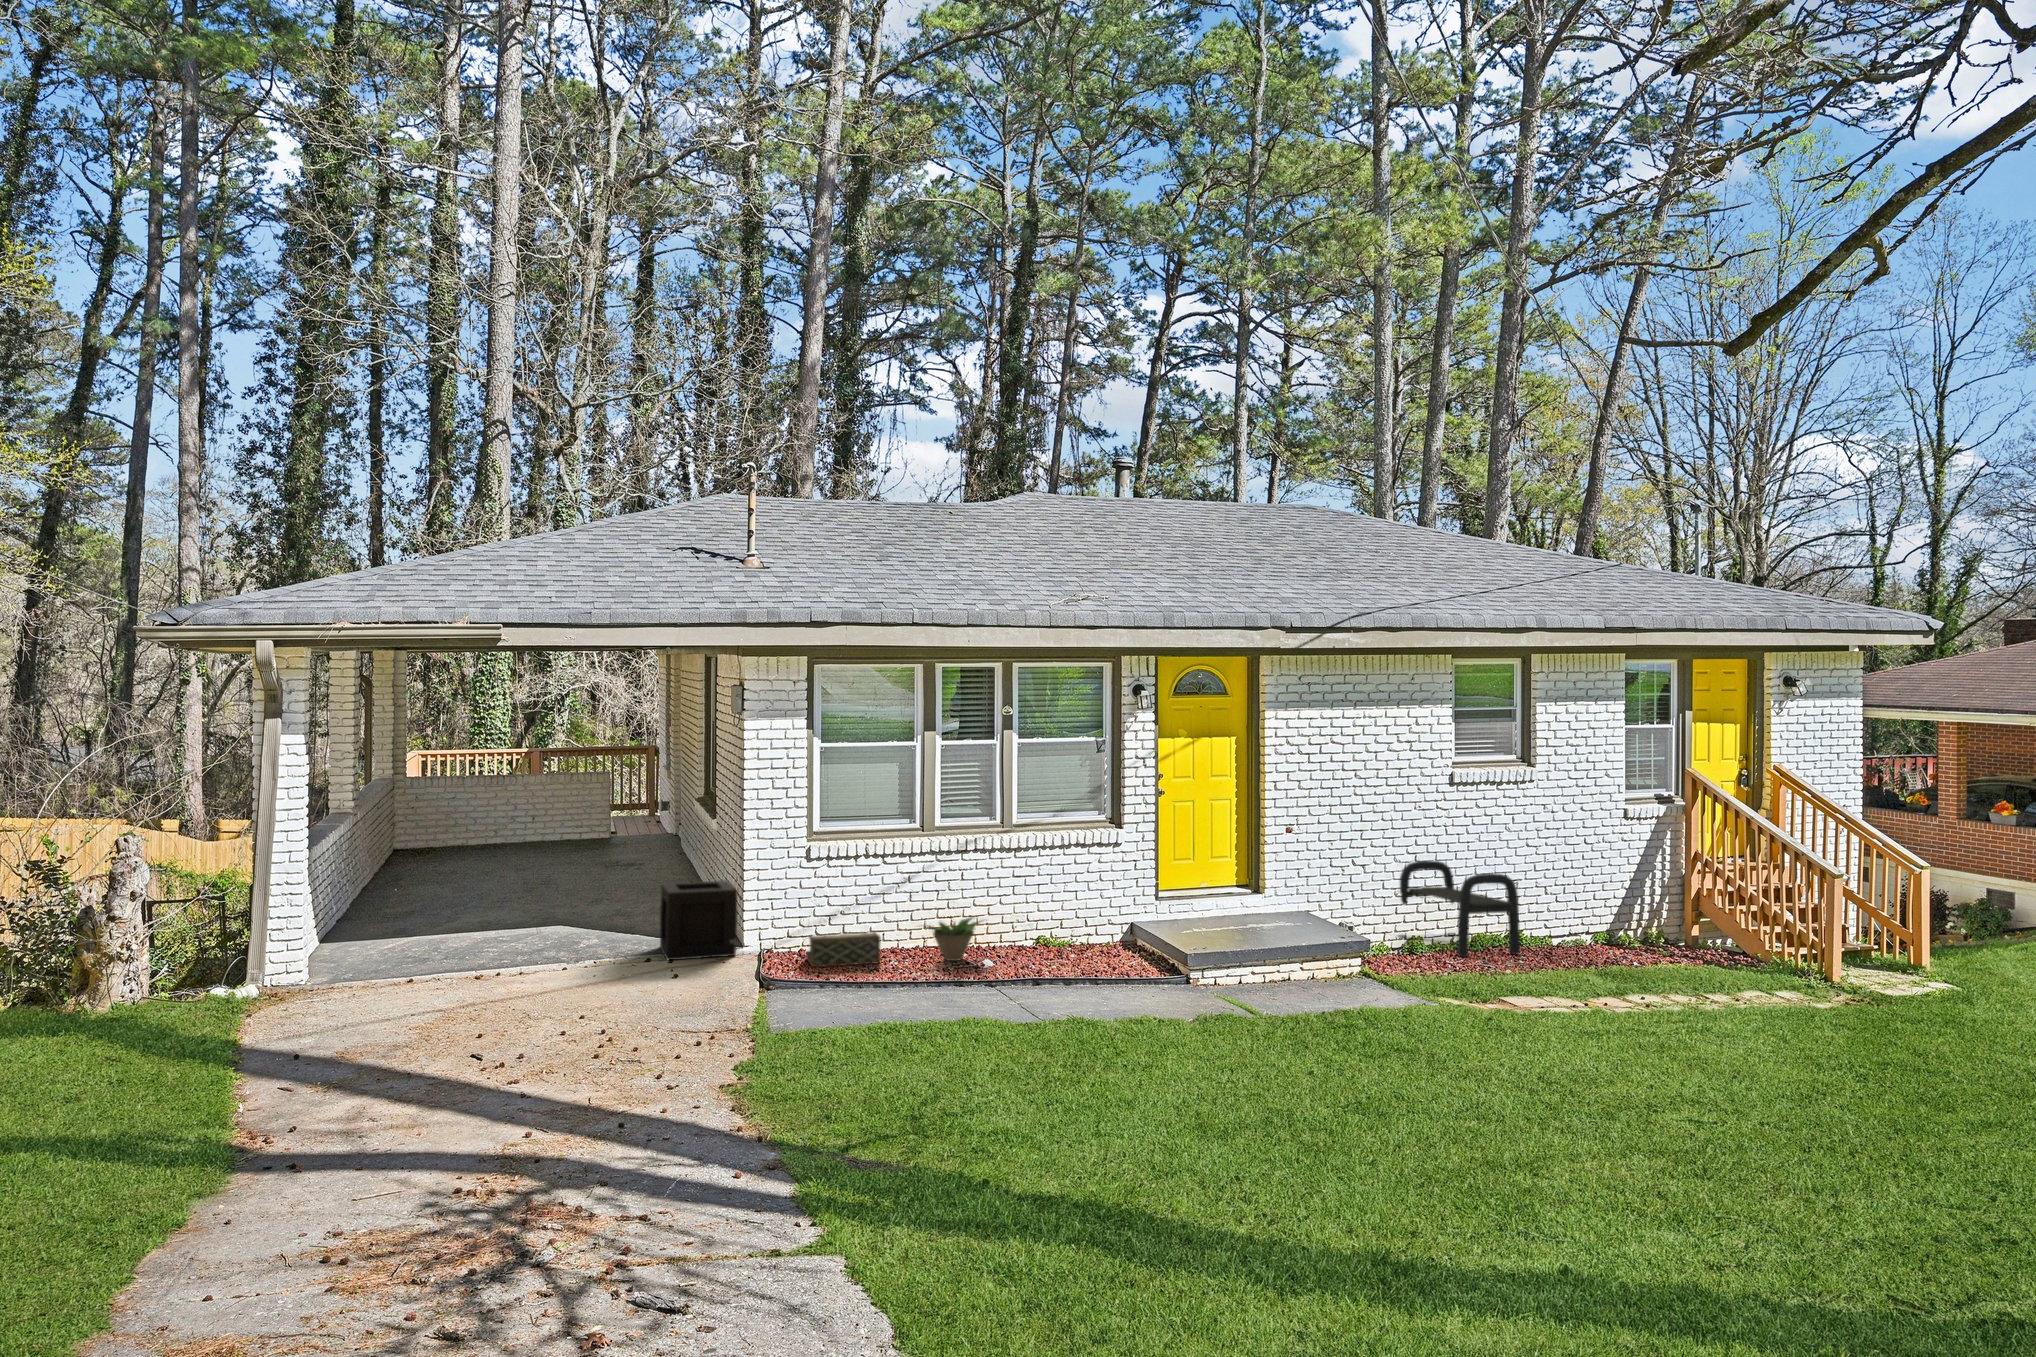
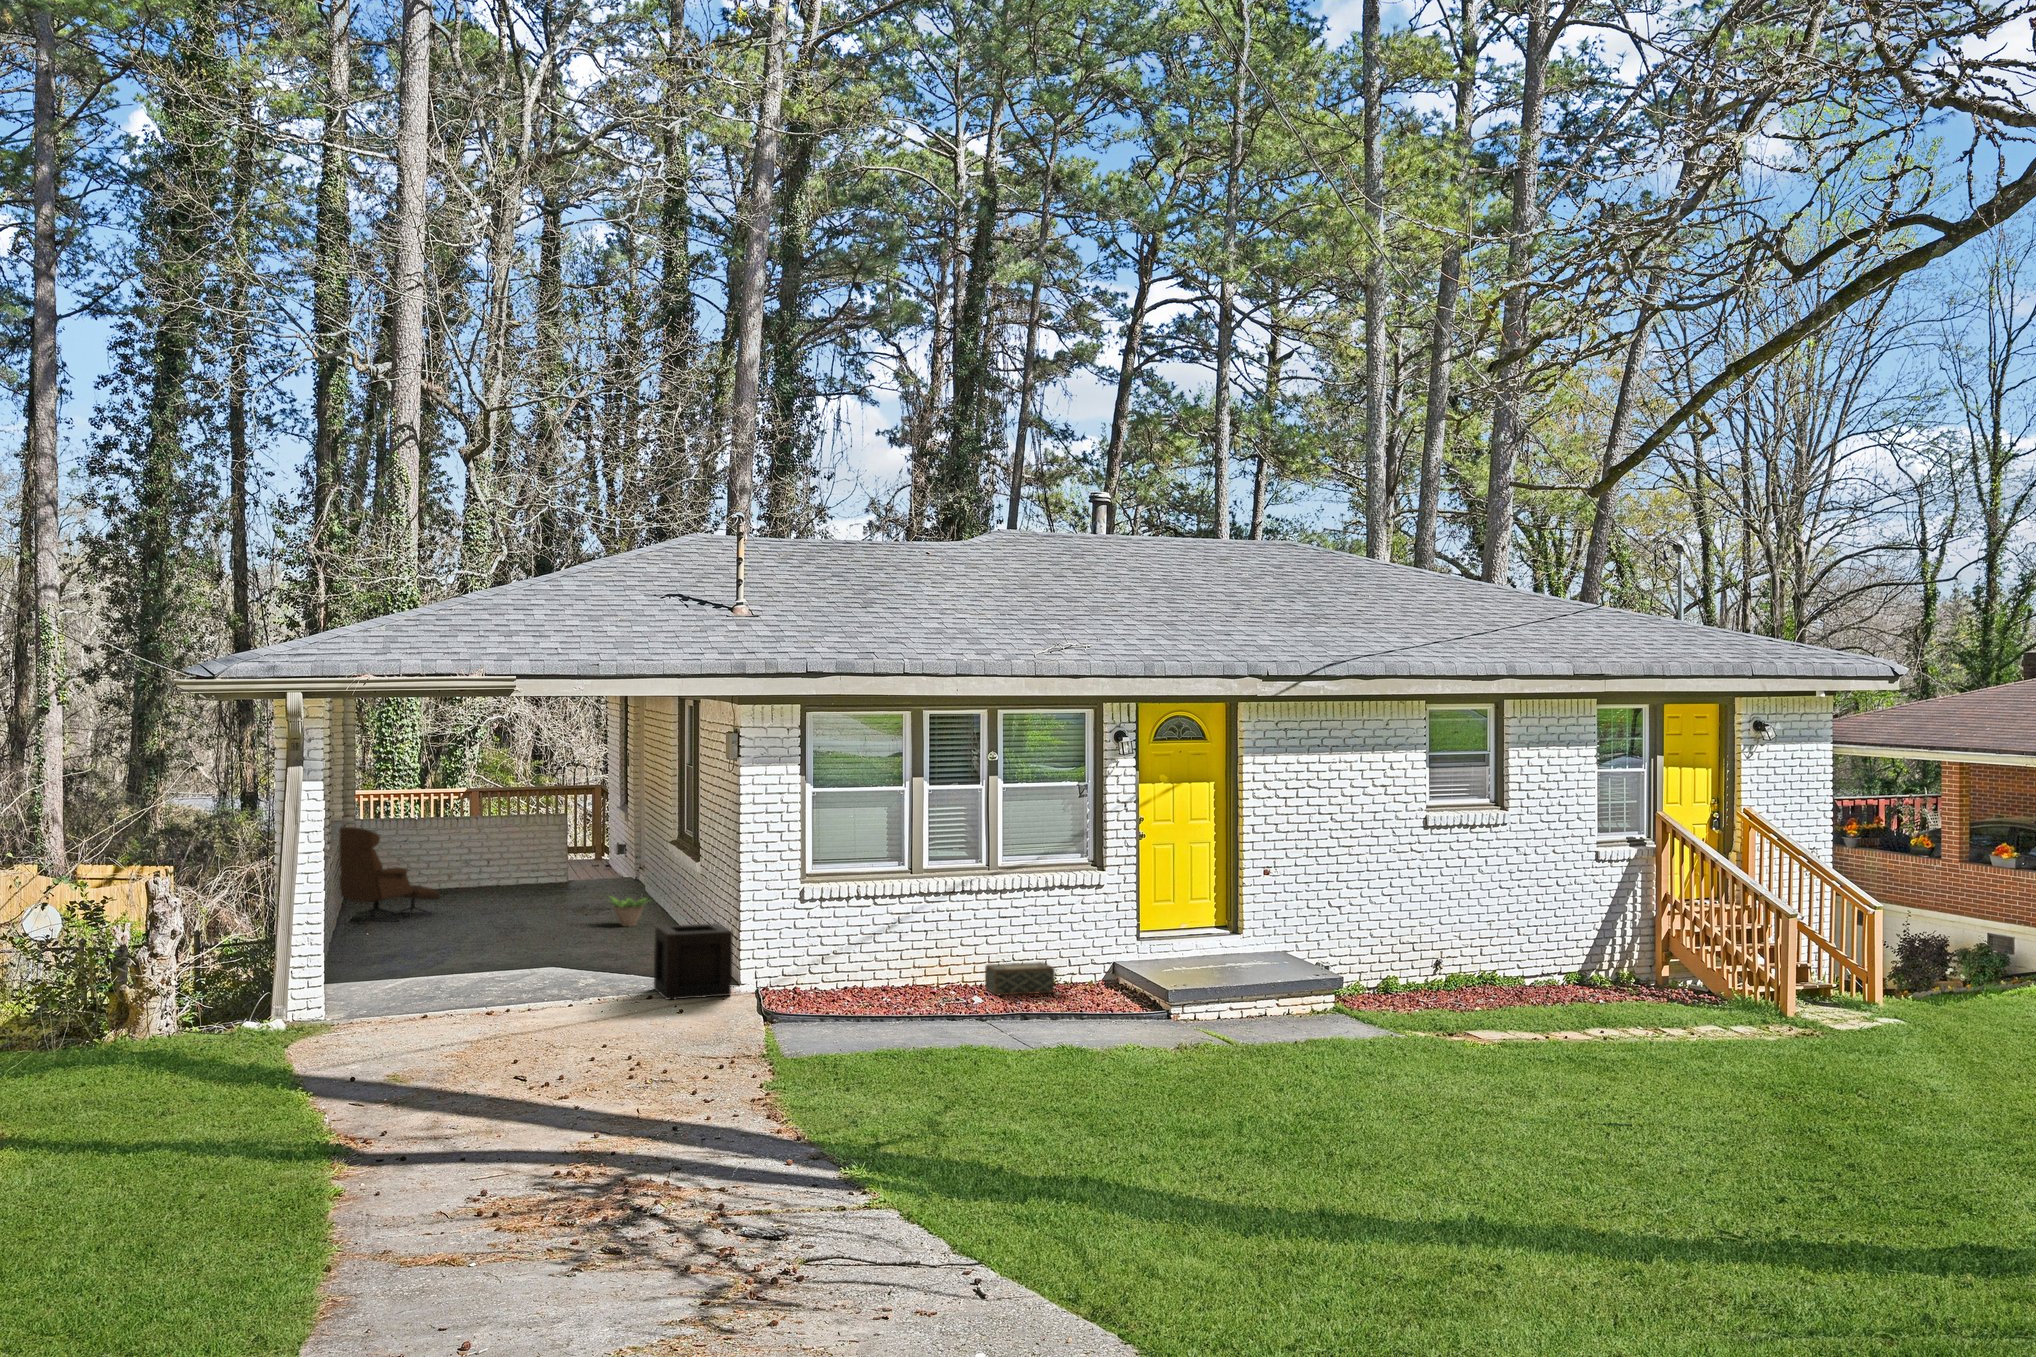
lounge chair: none [384,784,493,876] -> present [340,827,440,923]
bench: present [1398,861,1520,957] -> none [1372,902,1486,995]
decorative plant: present [927,916,982,961] -> present [610,896,647,926]
woven basket: present [806,932,881,967] -> present [985,962,1055,995]

